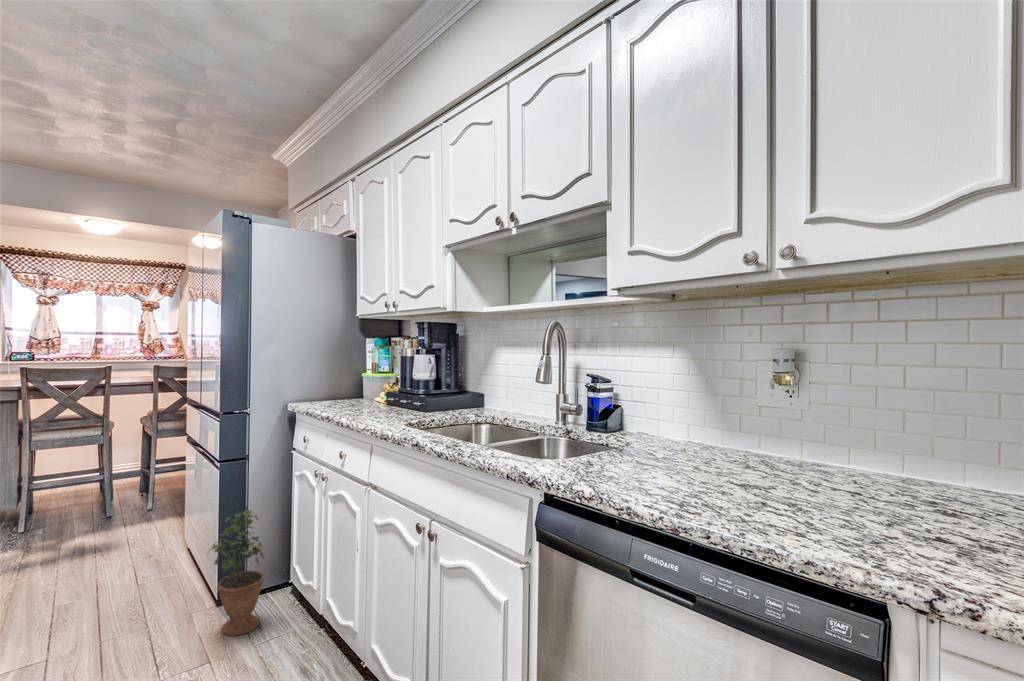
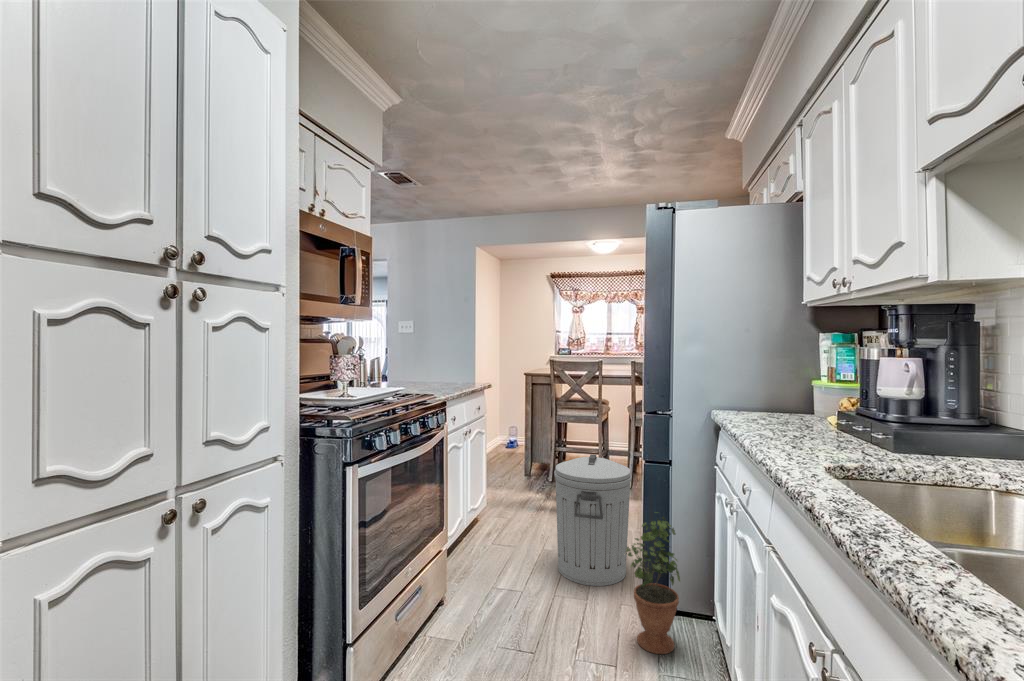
trash can: none [86,469,192,618] -> present [554,454,632,586]

